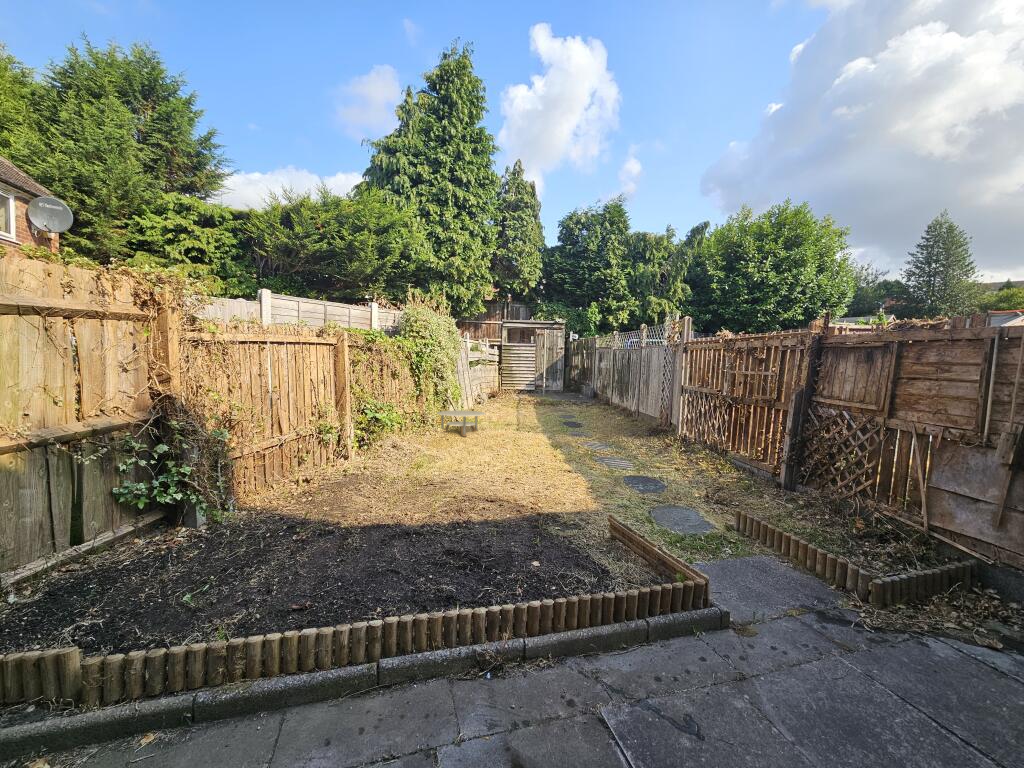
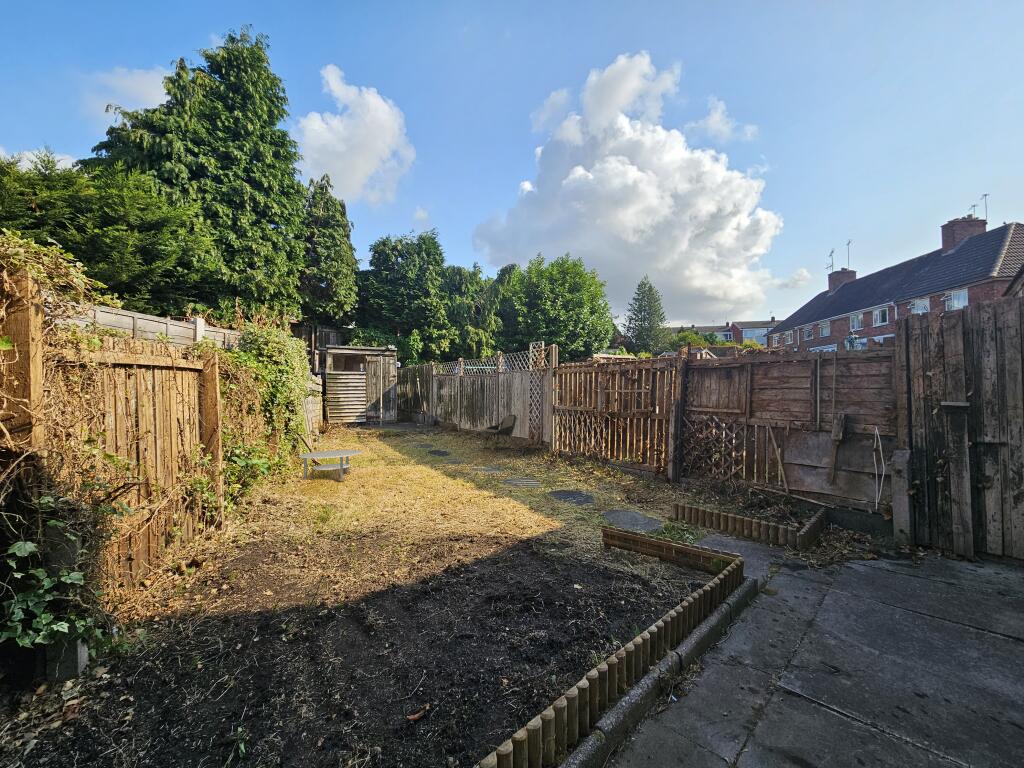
lounge chair: none [617,392,654,429] -> present [482,415,518,451]

